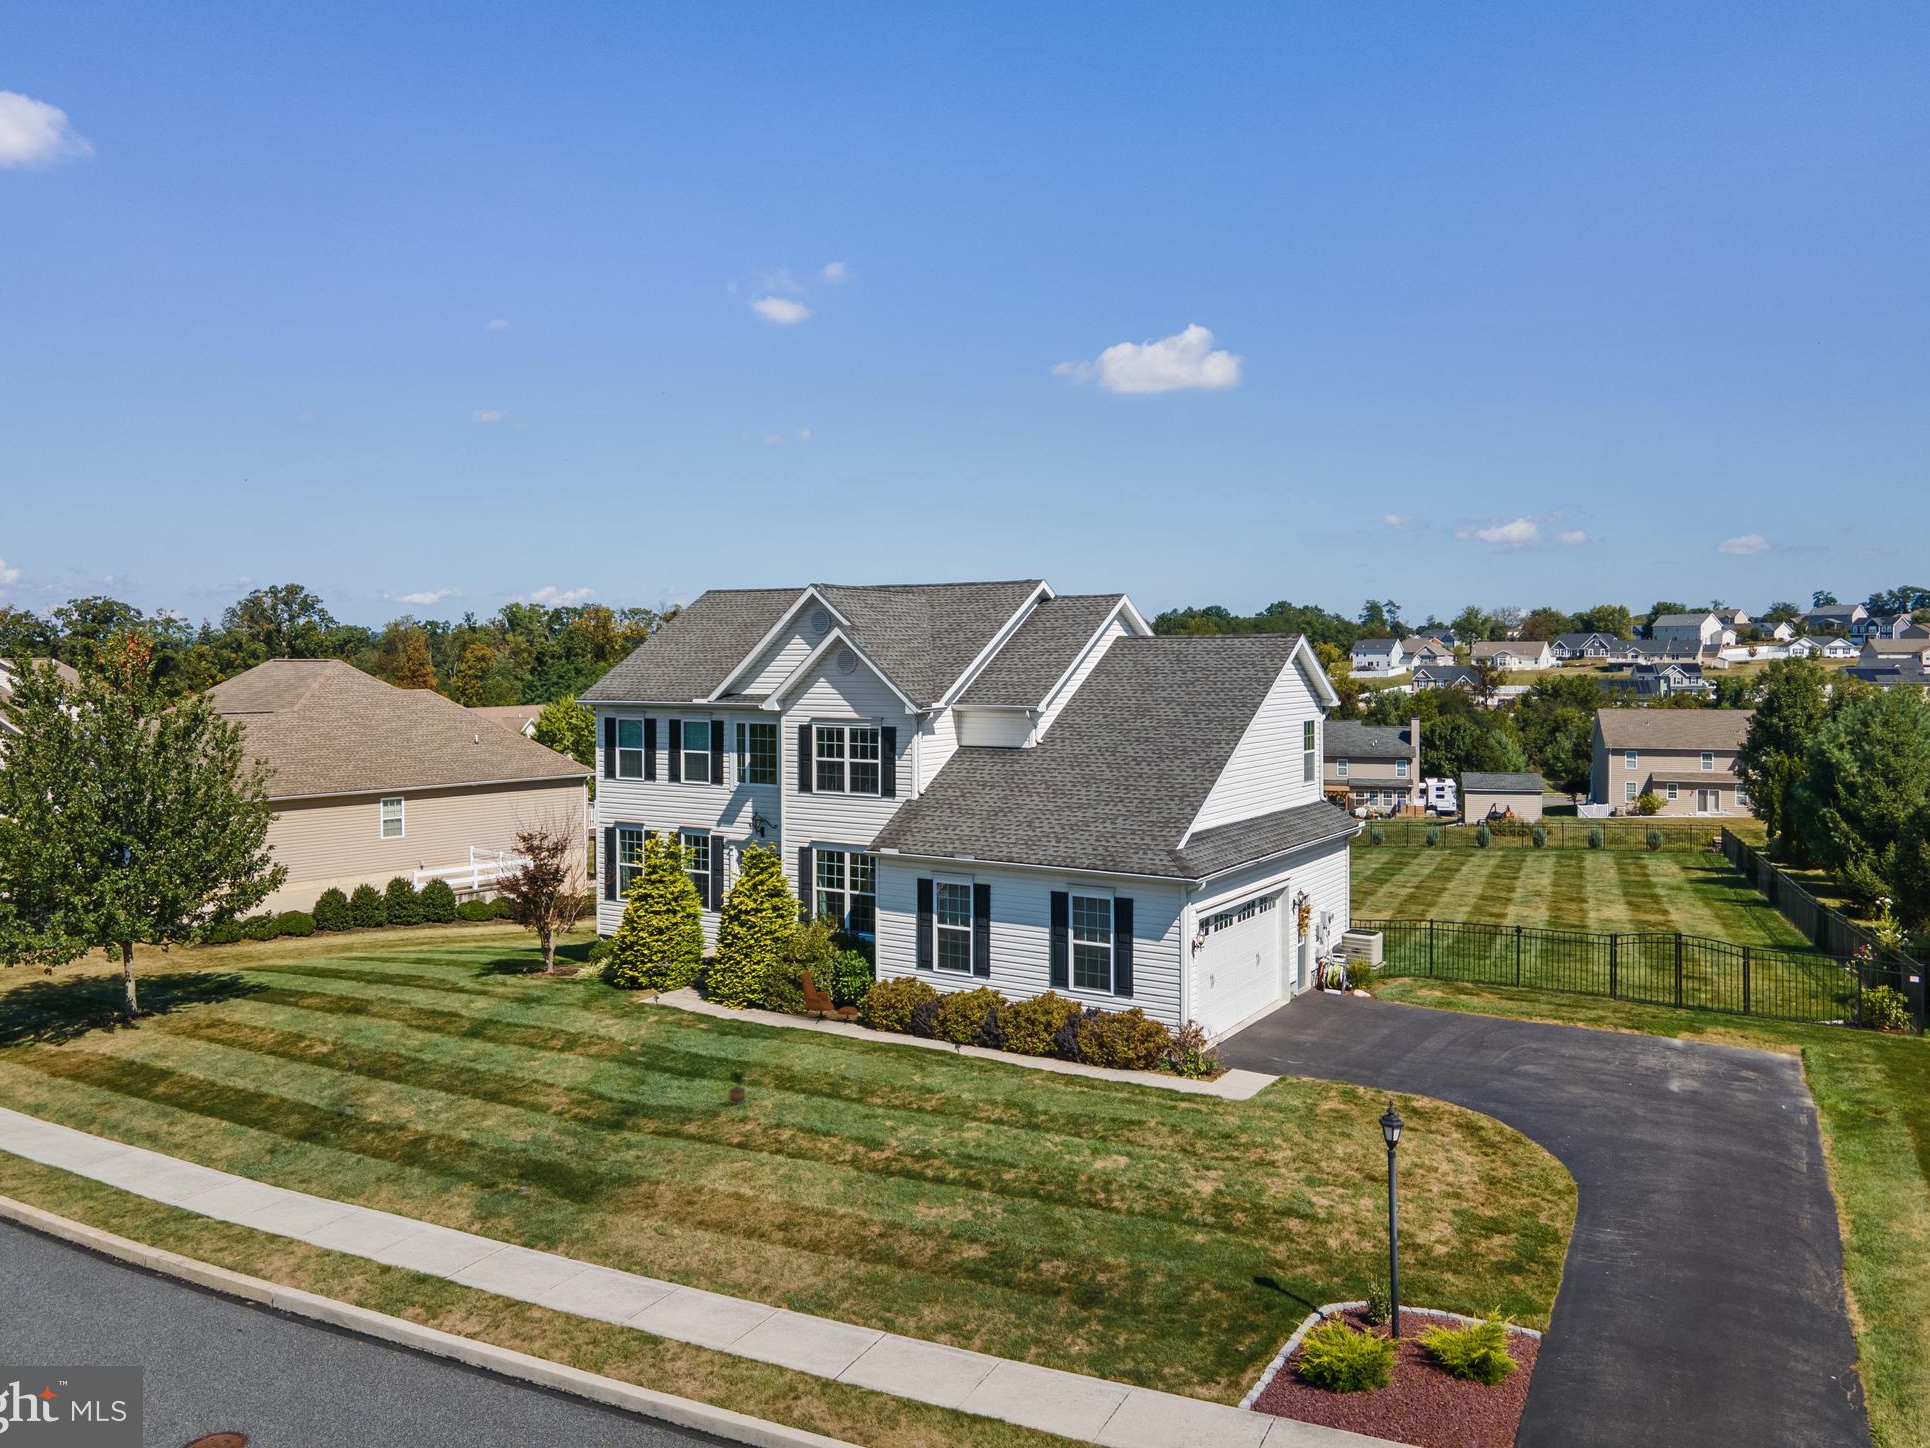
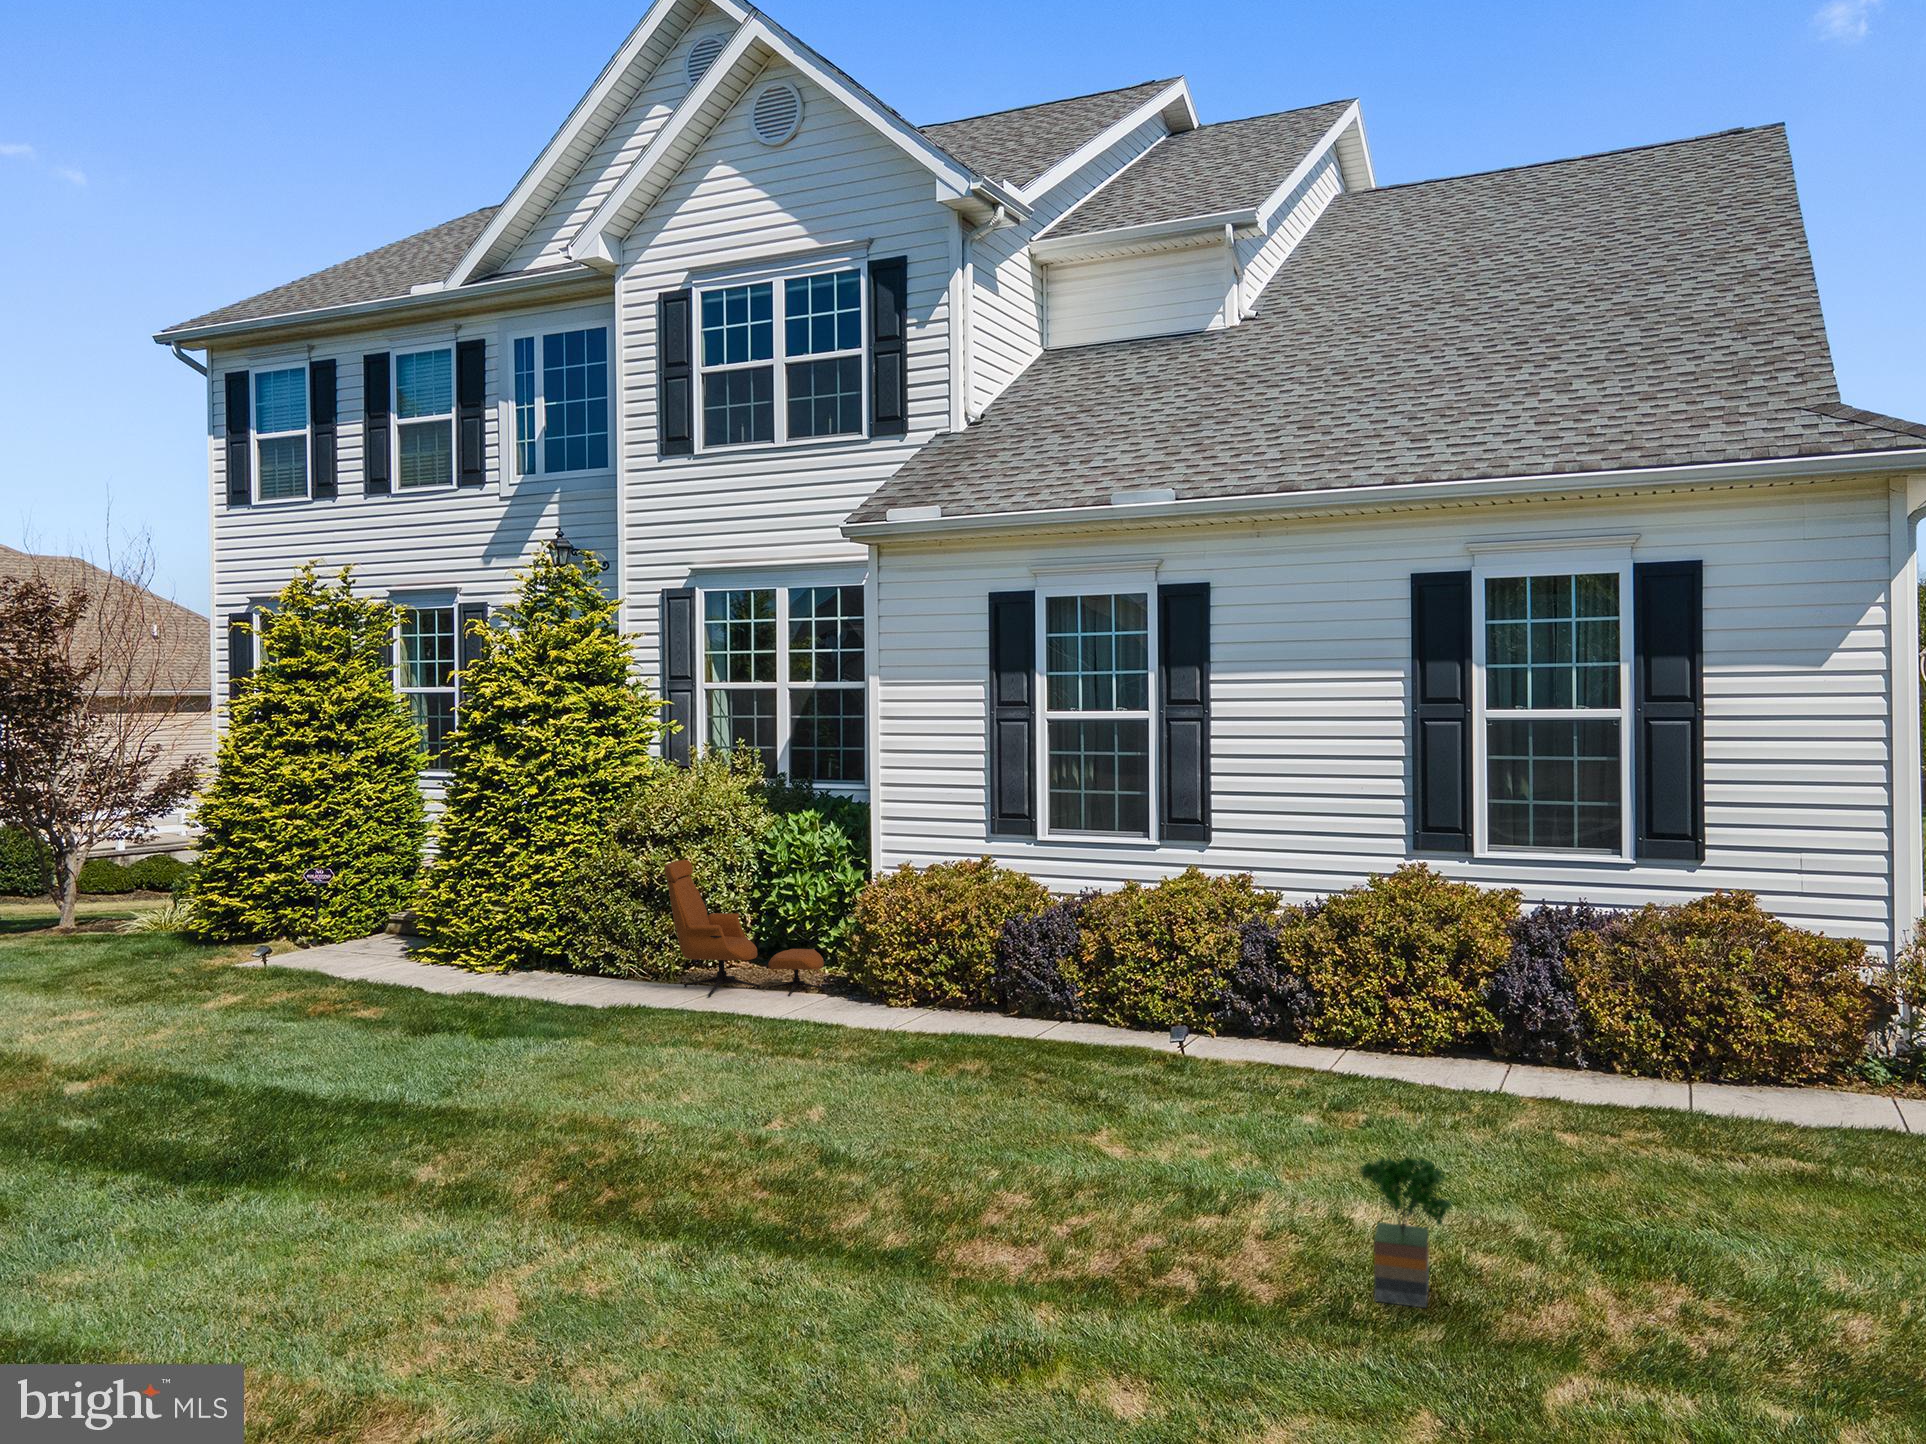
potted tree: present [729,1071,746,1104] -> present [1360,1156,1453,1308]

